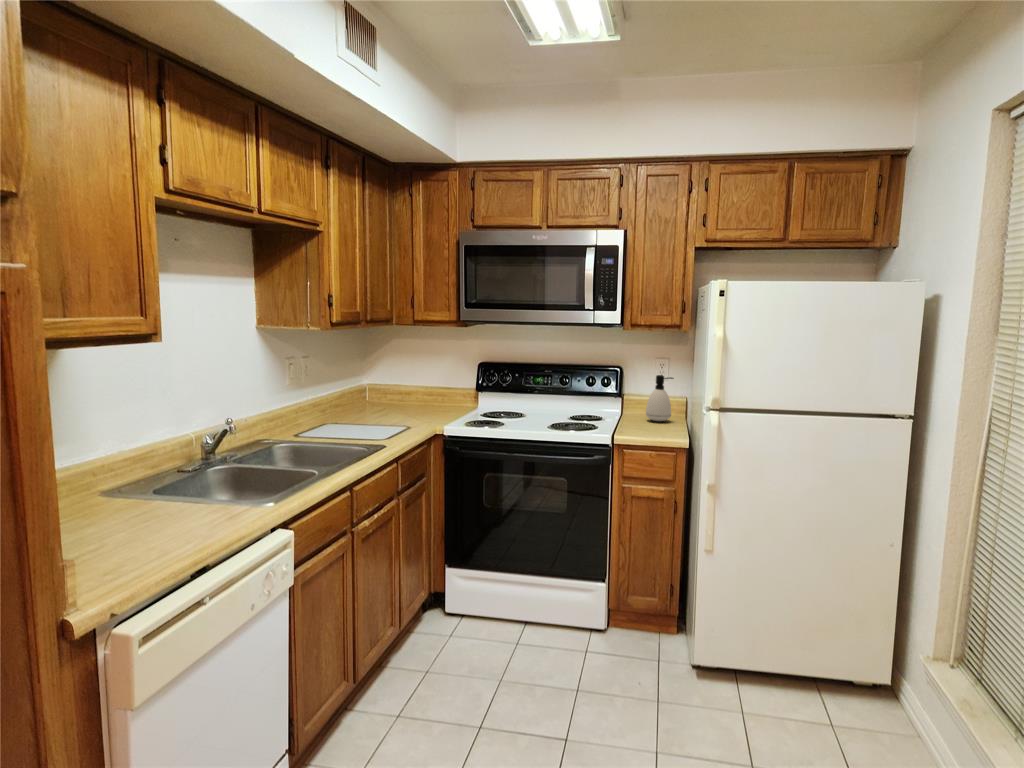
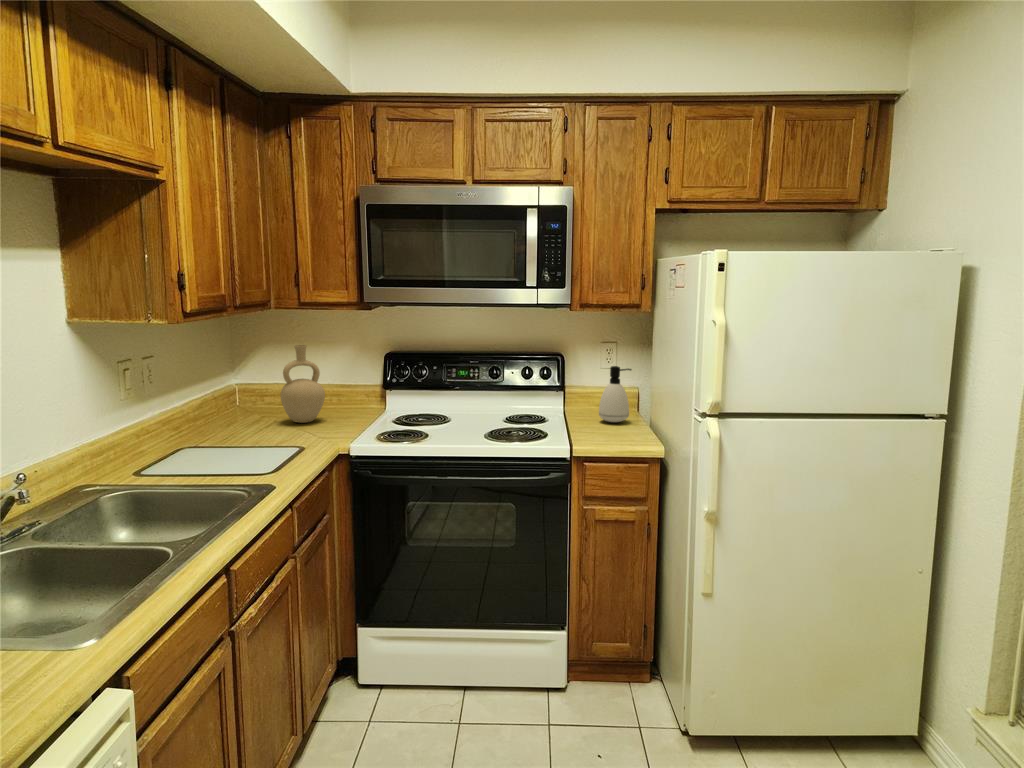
vase: none [398,352,431,411] -> present [281,345,325,423]

